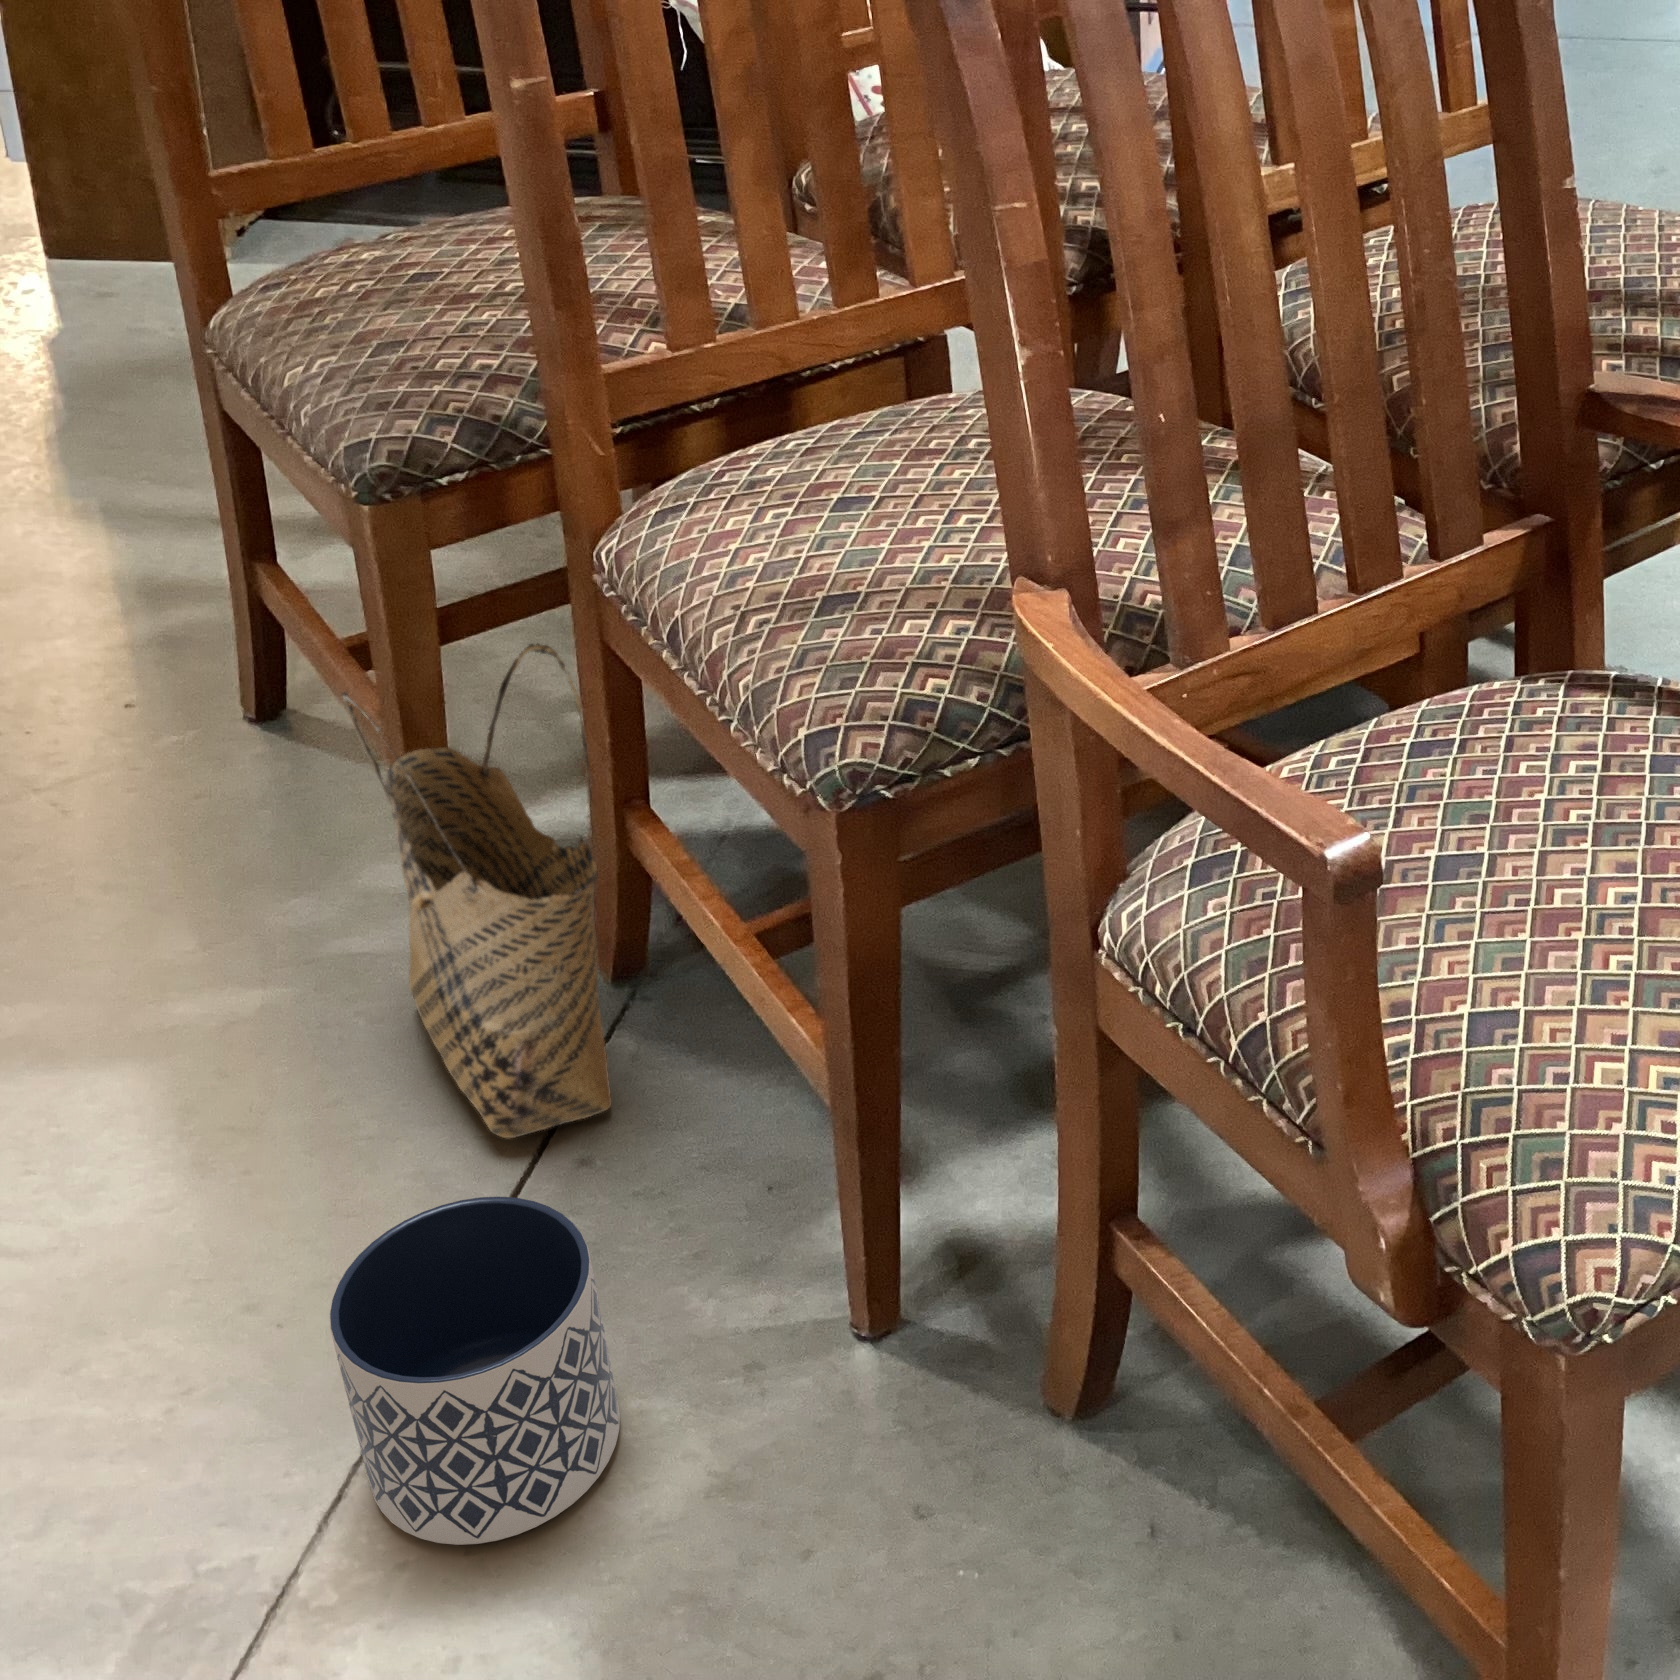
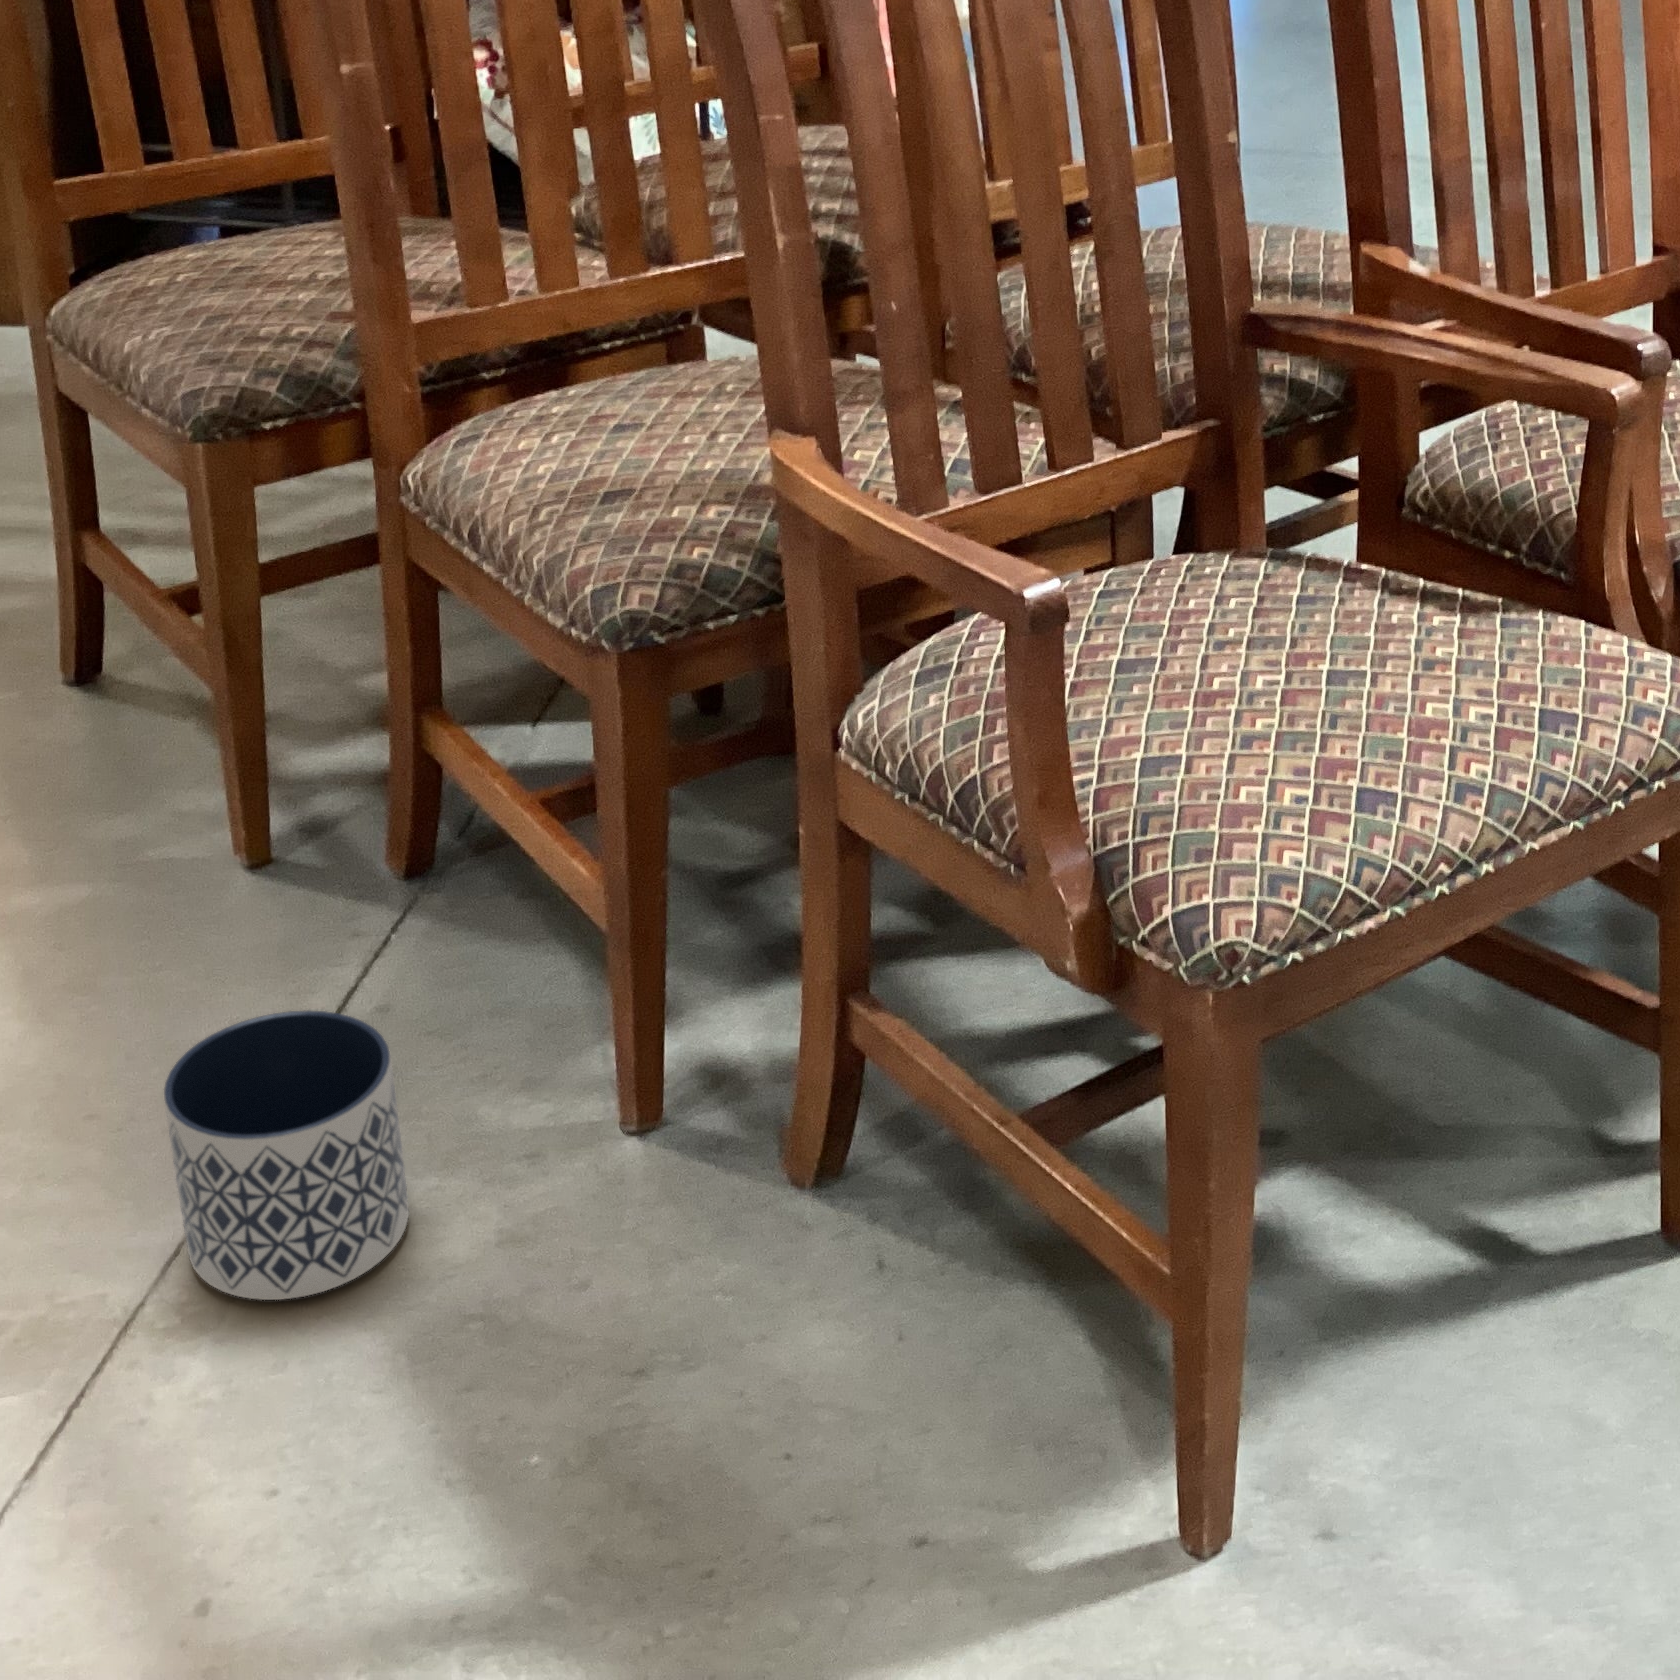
woven basket: present [342,644,611,1138] -> none [170,567,394,1006]

